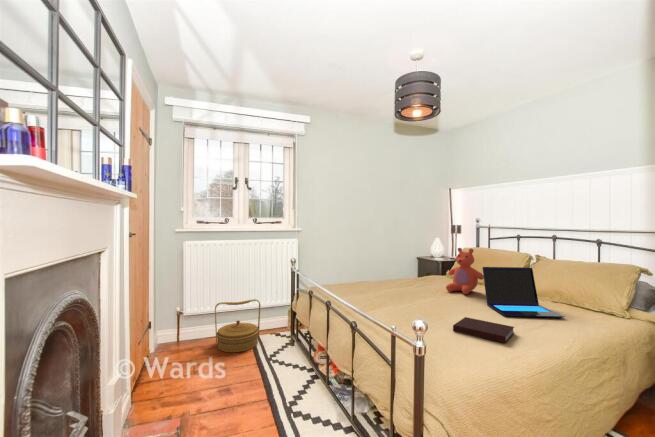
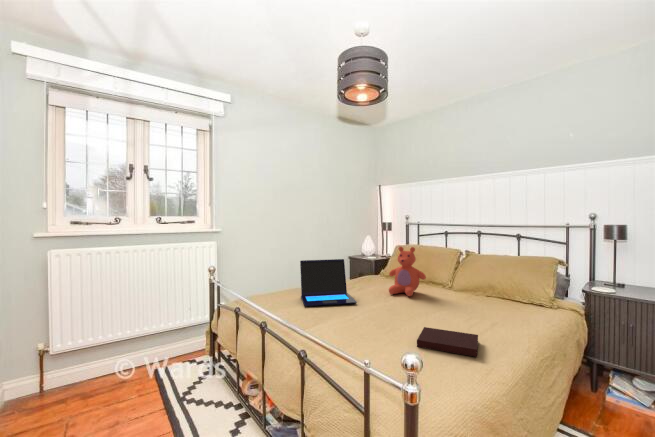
laptop: present [482,267,565,318] -> present [300,259,357,306]
woven basket: present [215,299,261,352] -> none [100,321,168,397]

